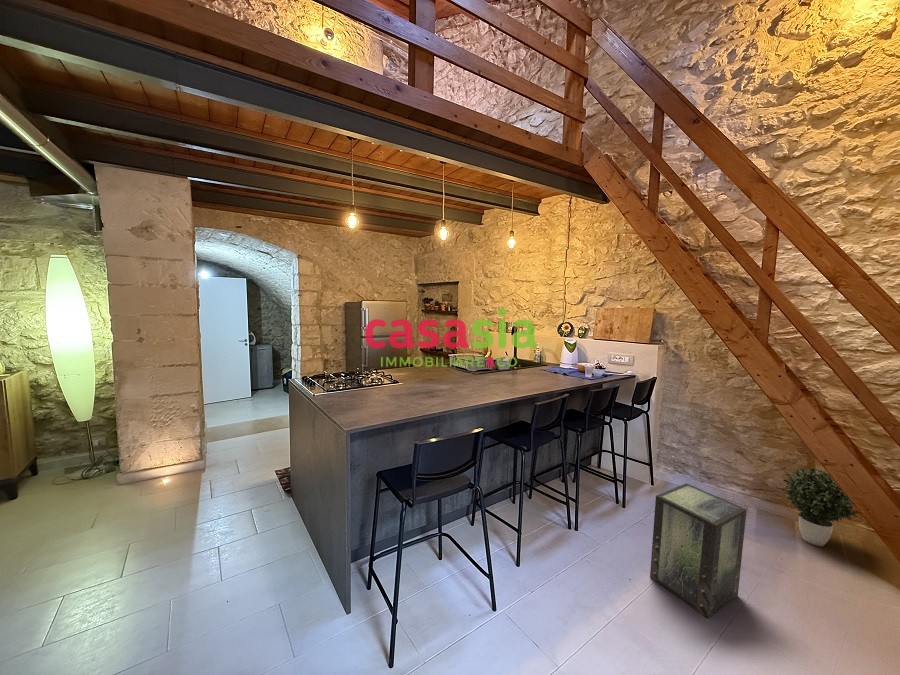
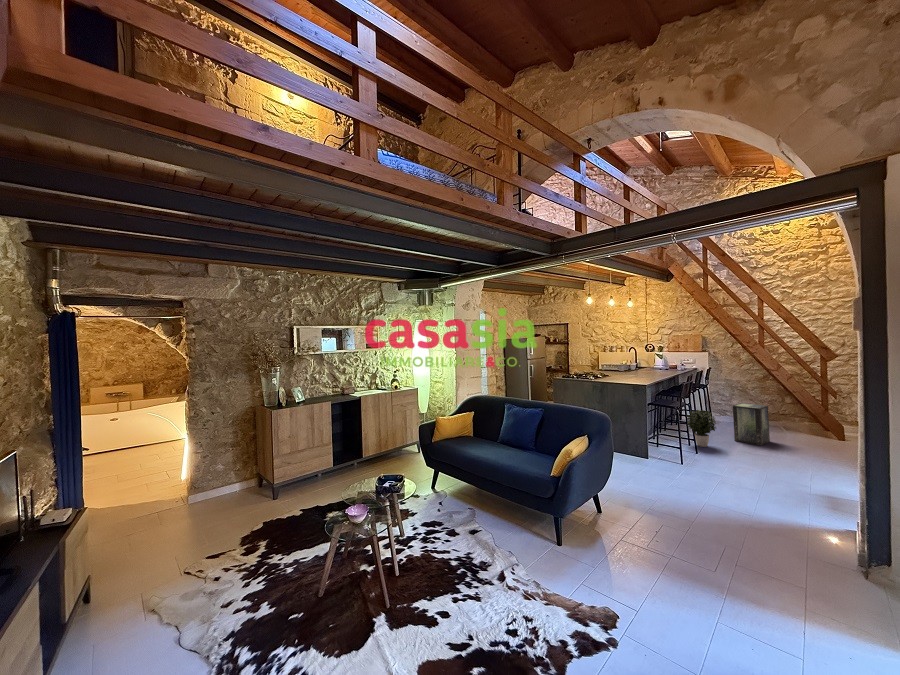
potted plant: present [784,467,858,546] -> present [687,410,716,447]

